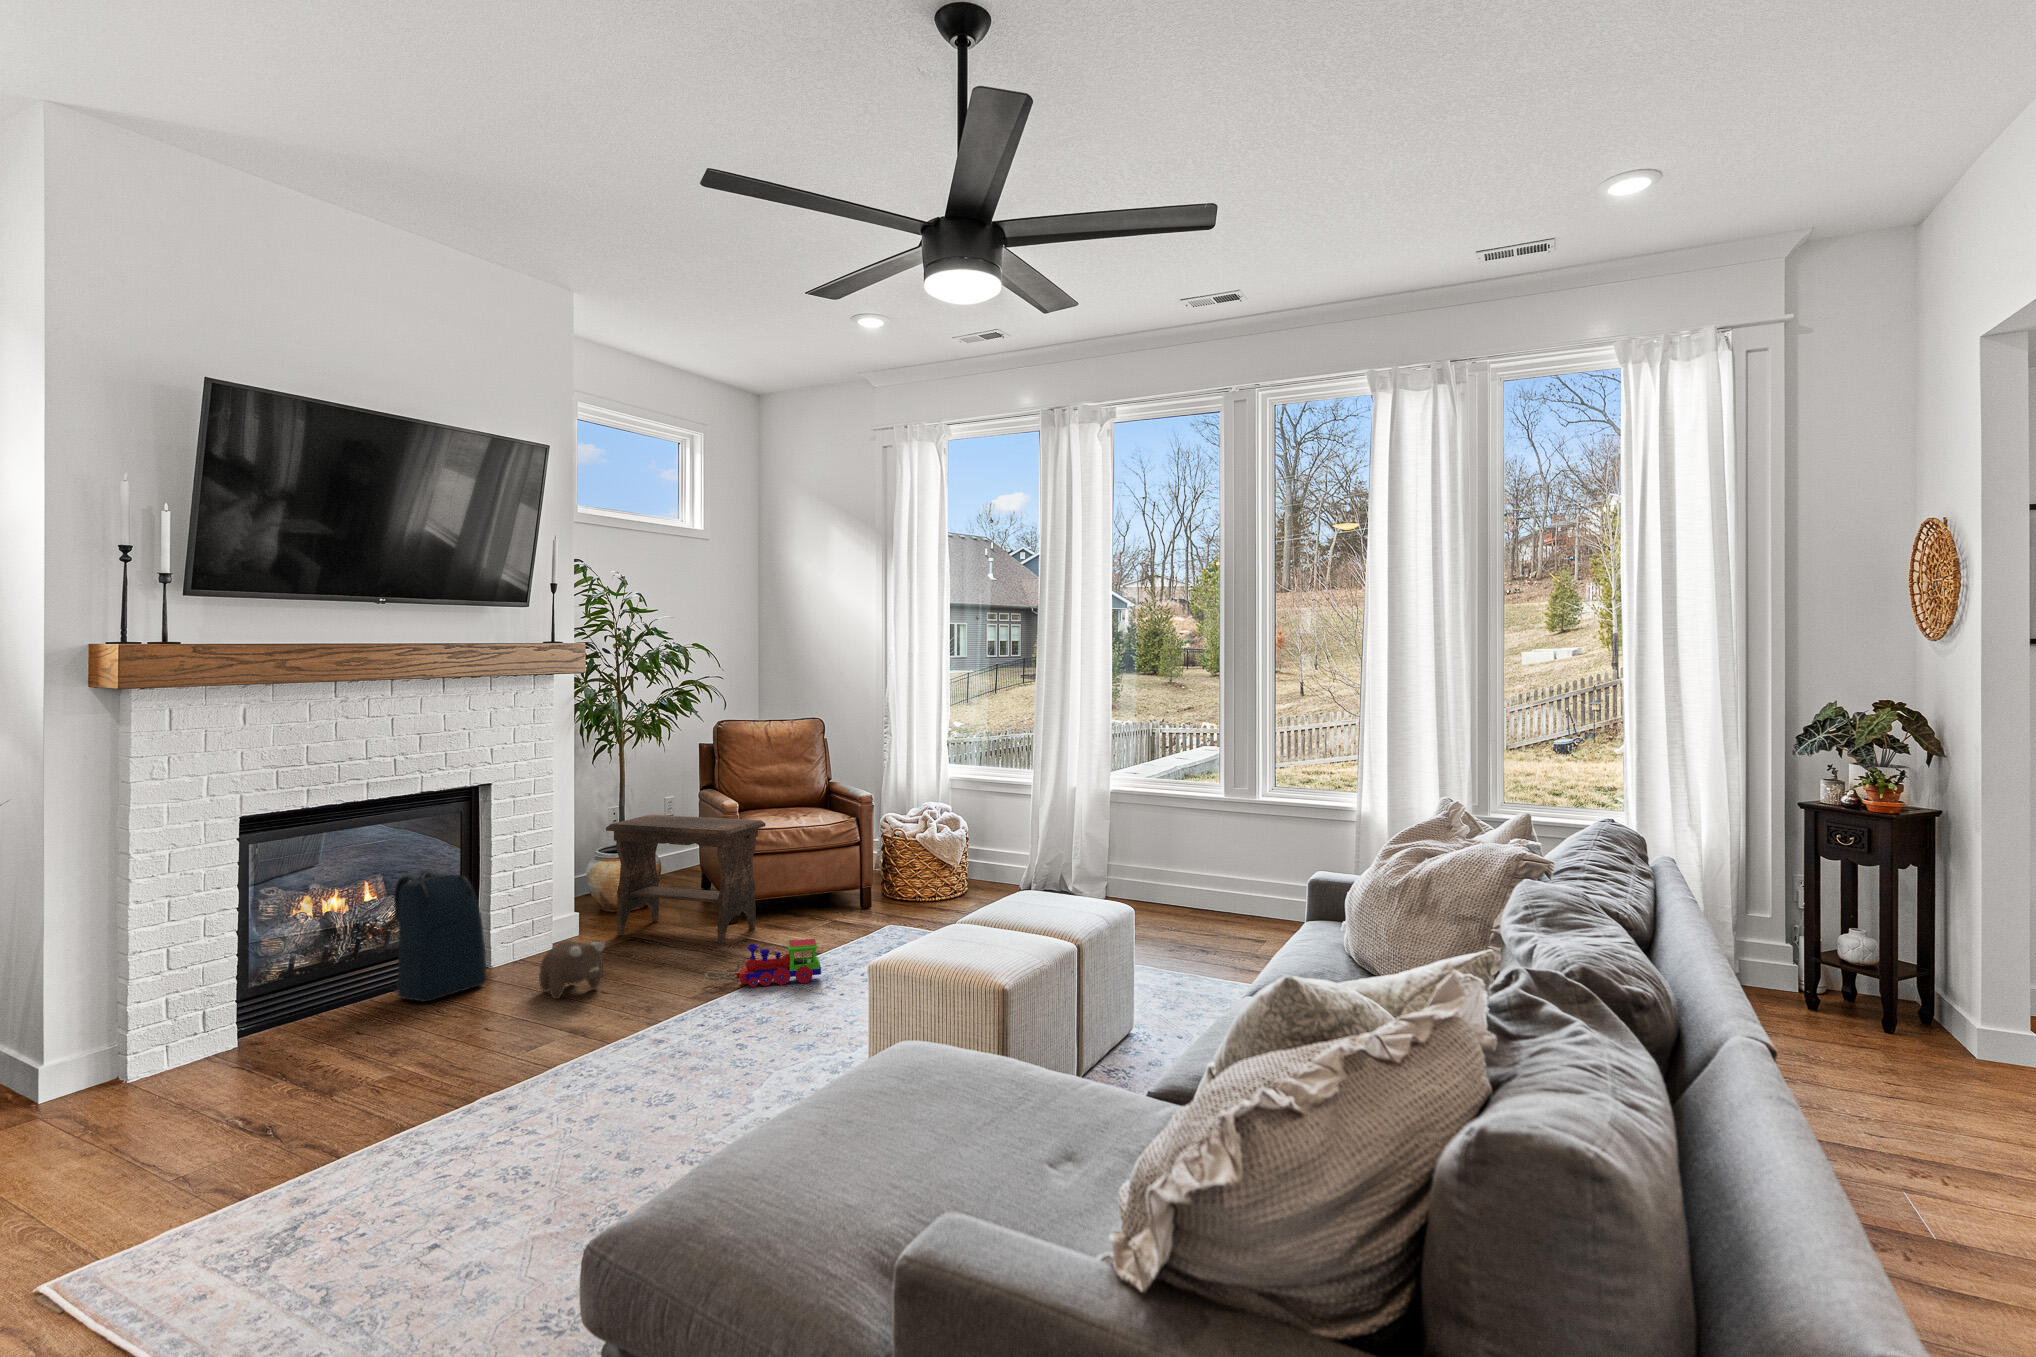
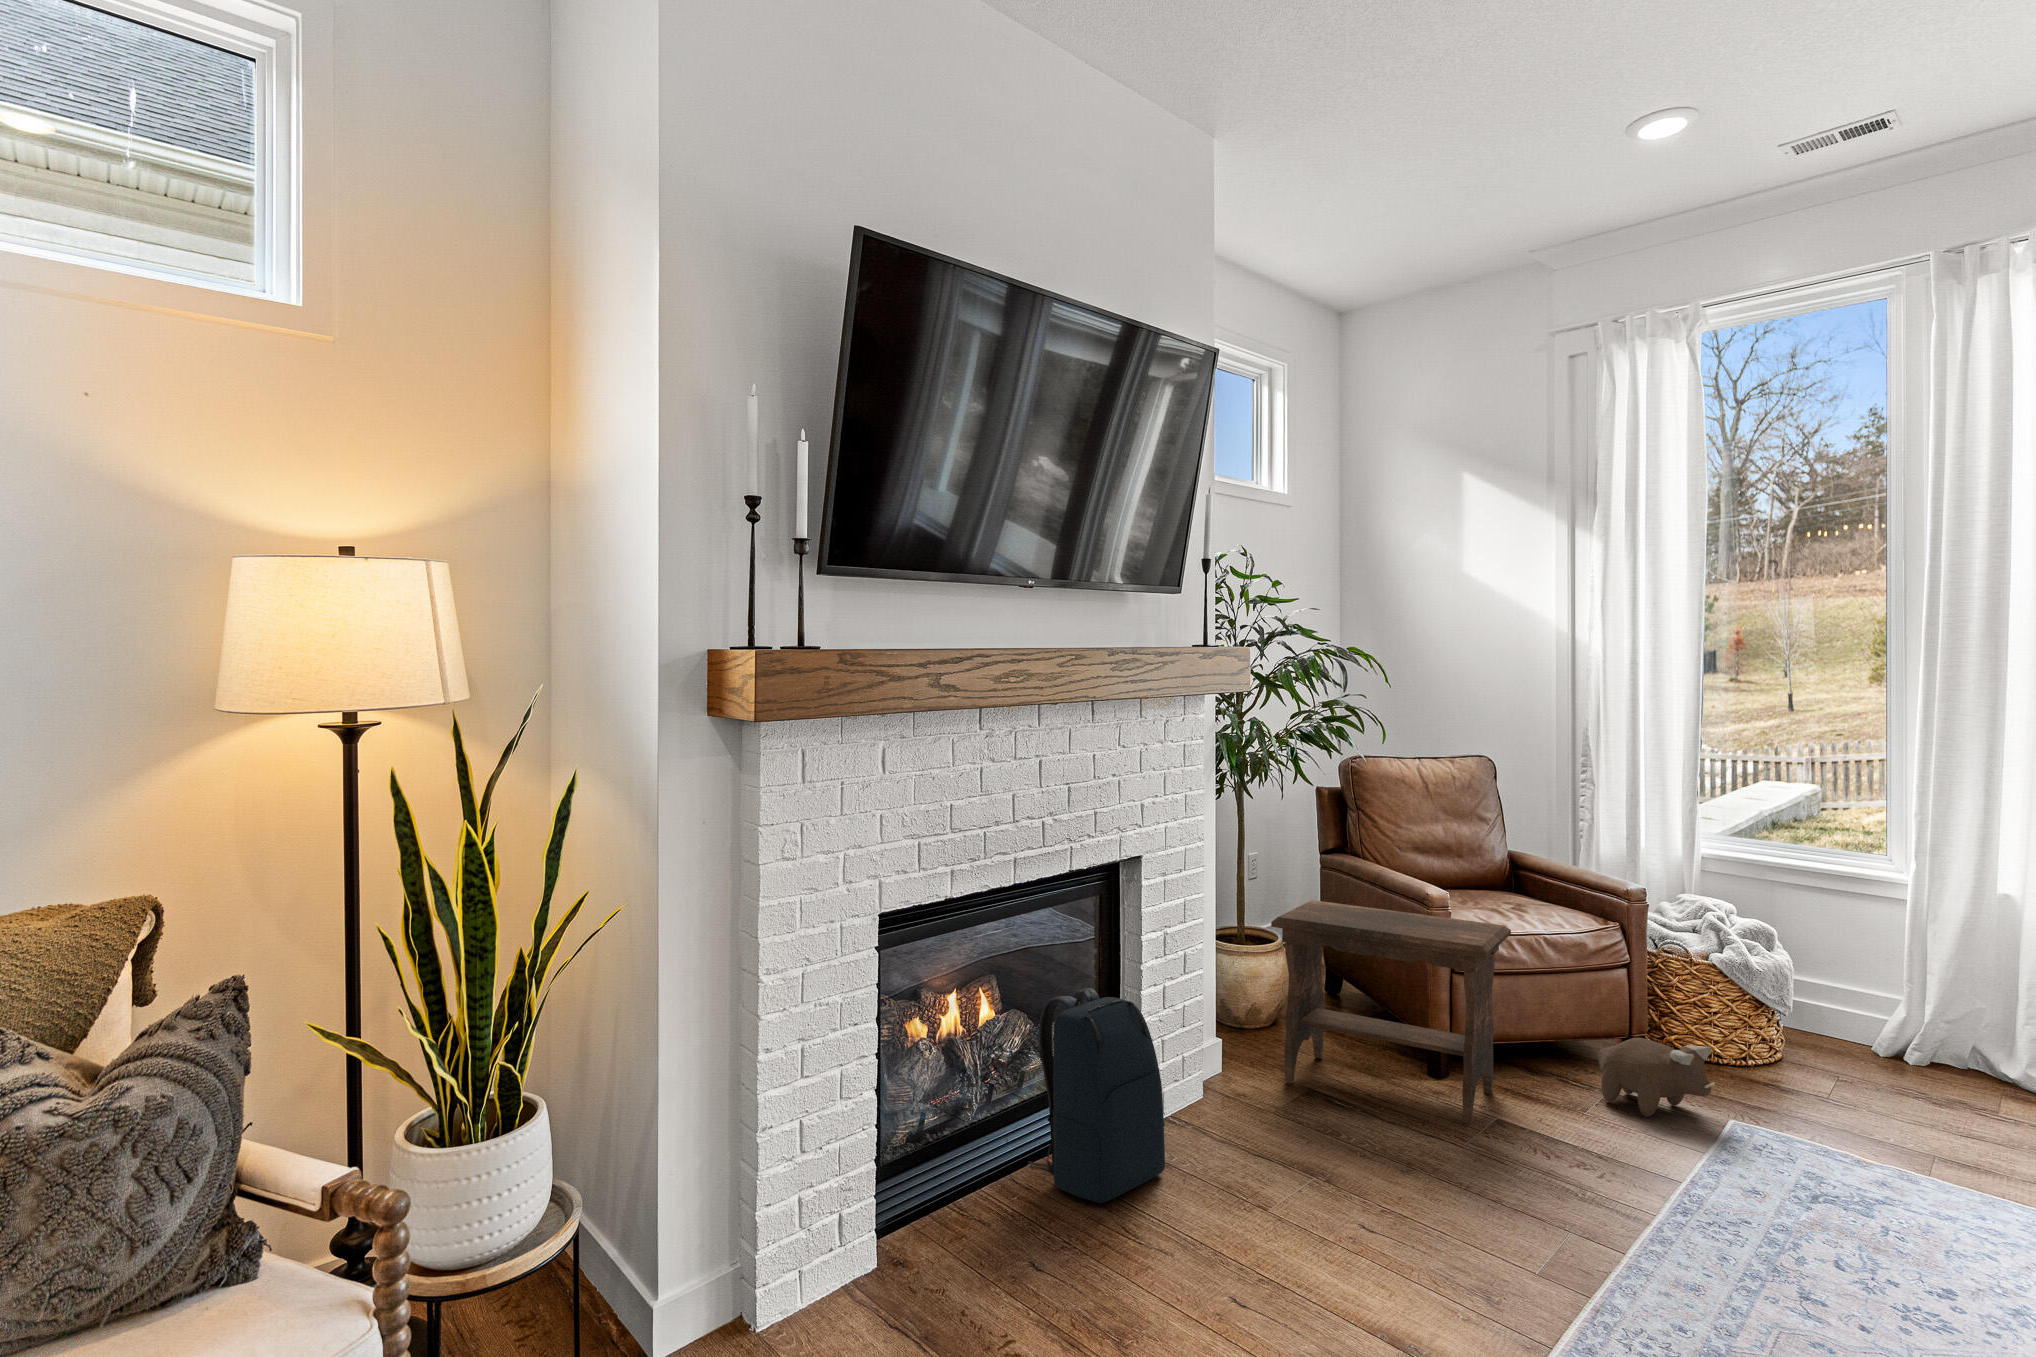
toy train: present [705,939,821,987] -> none [1532,1168,1755,1254]
plush toy: present [539,940,605,999] -> present [1598,1038,1715,1117]

